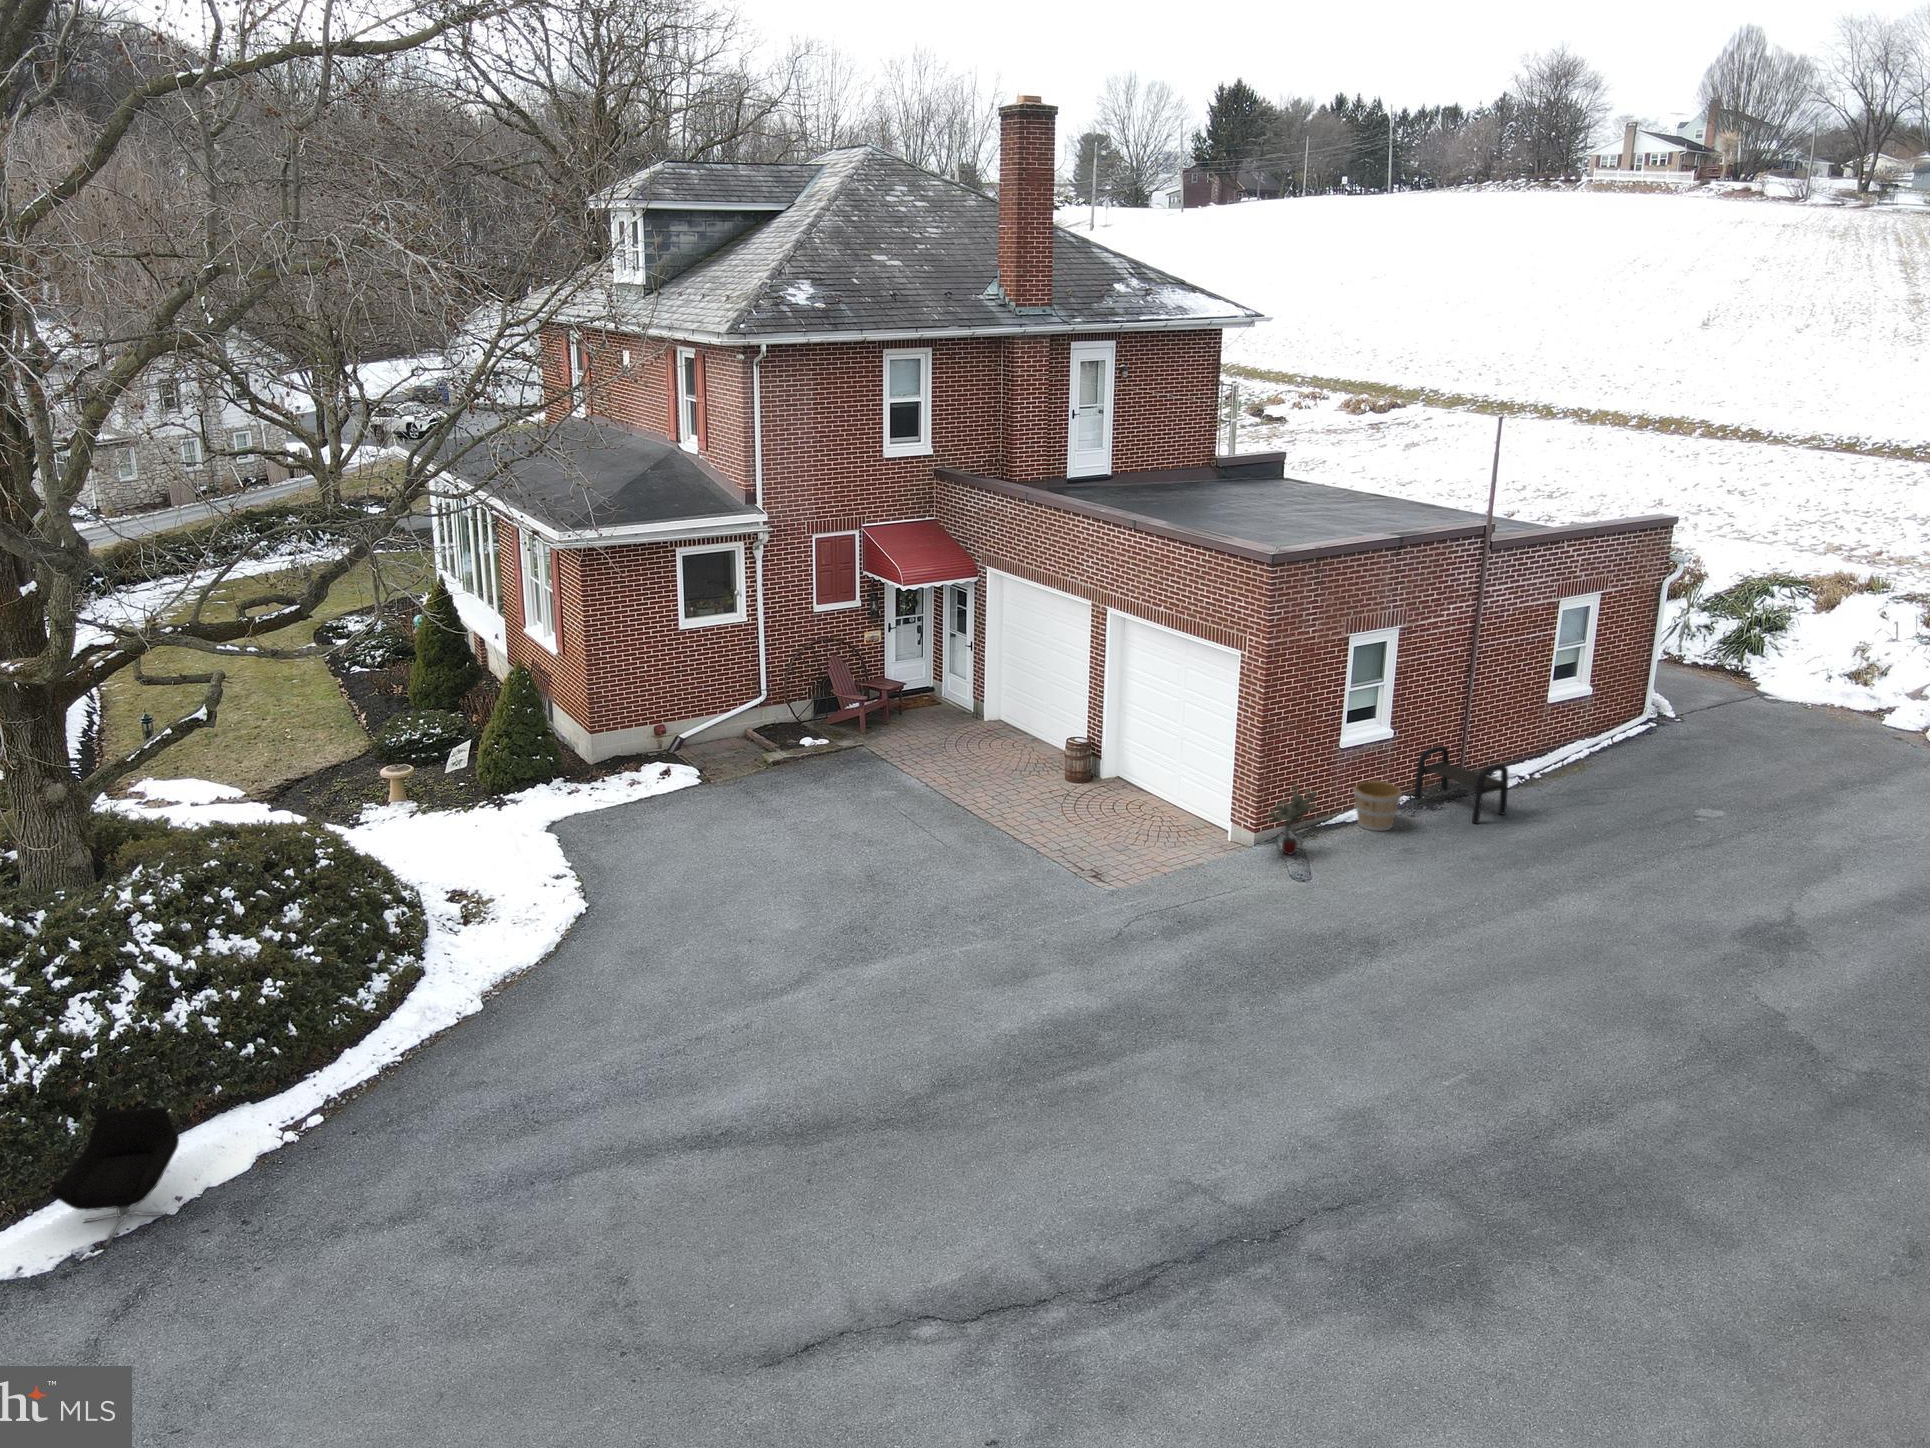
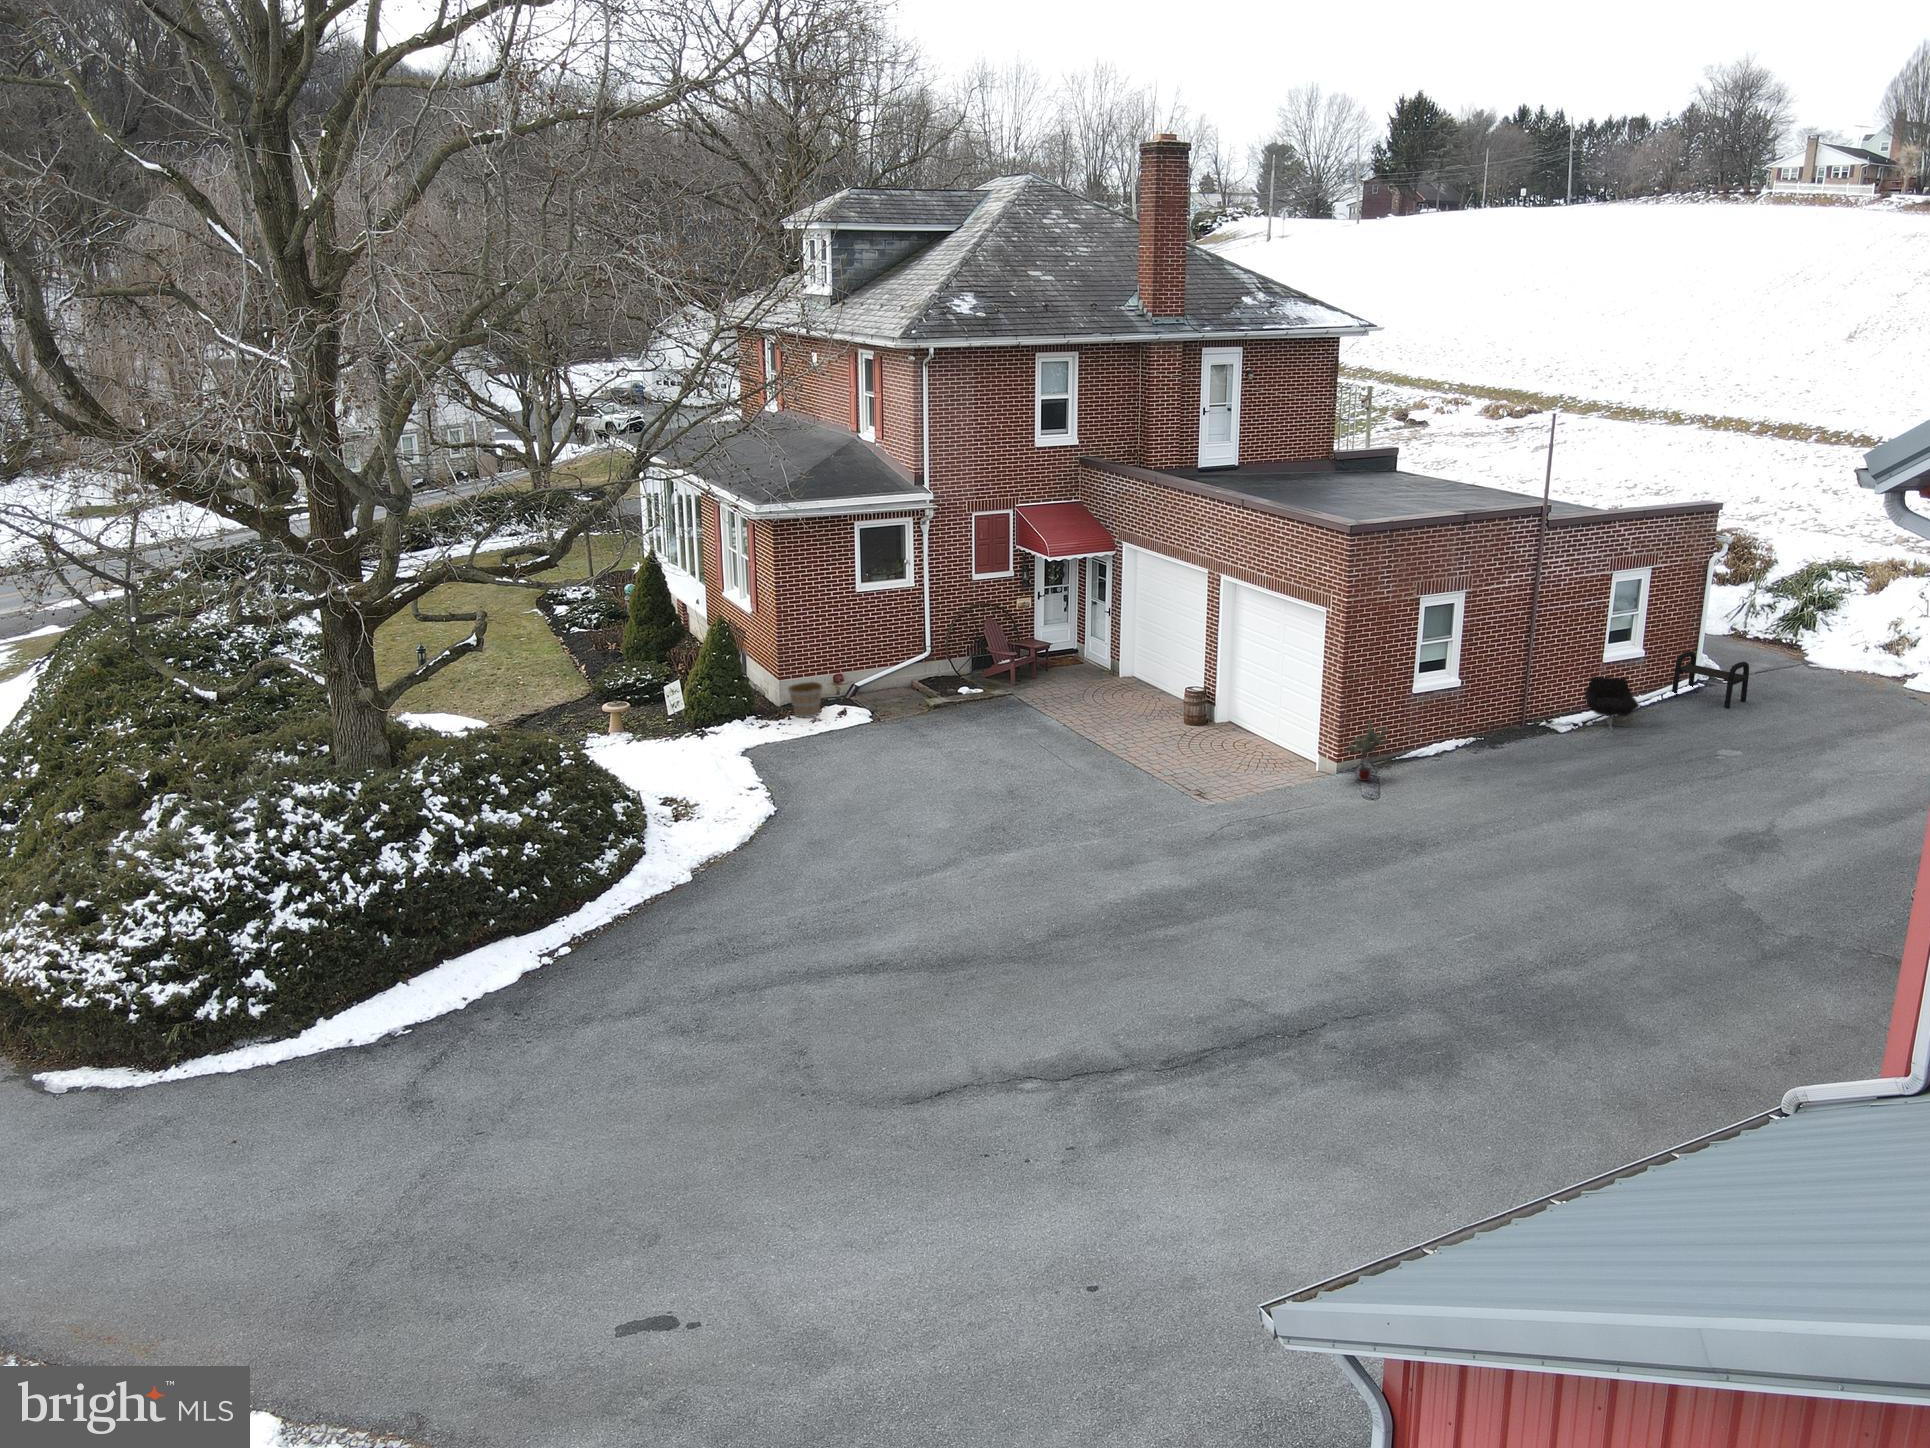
bench: present [1414,746,1509,824] -> present [1672,651,1749,708]
wooden bucket: present [1353,780,1402,831] -> present [788,682,823,718]
lounge chair: present [51,1107,179,1246] -> present [1585,676,1640,731]

